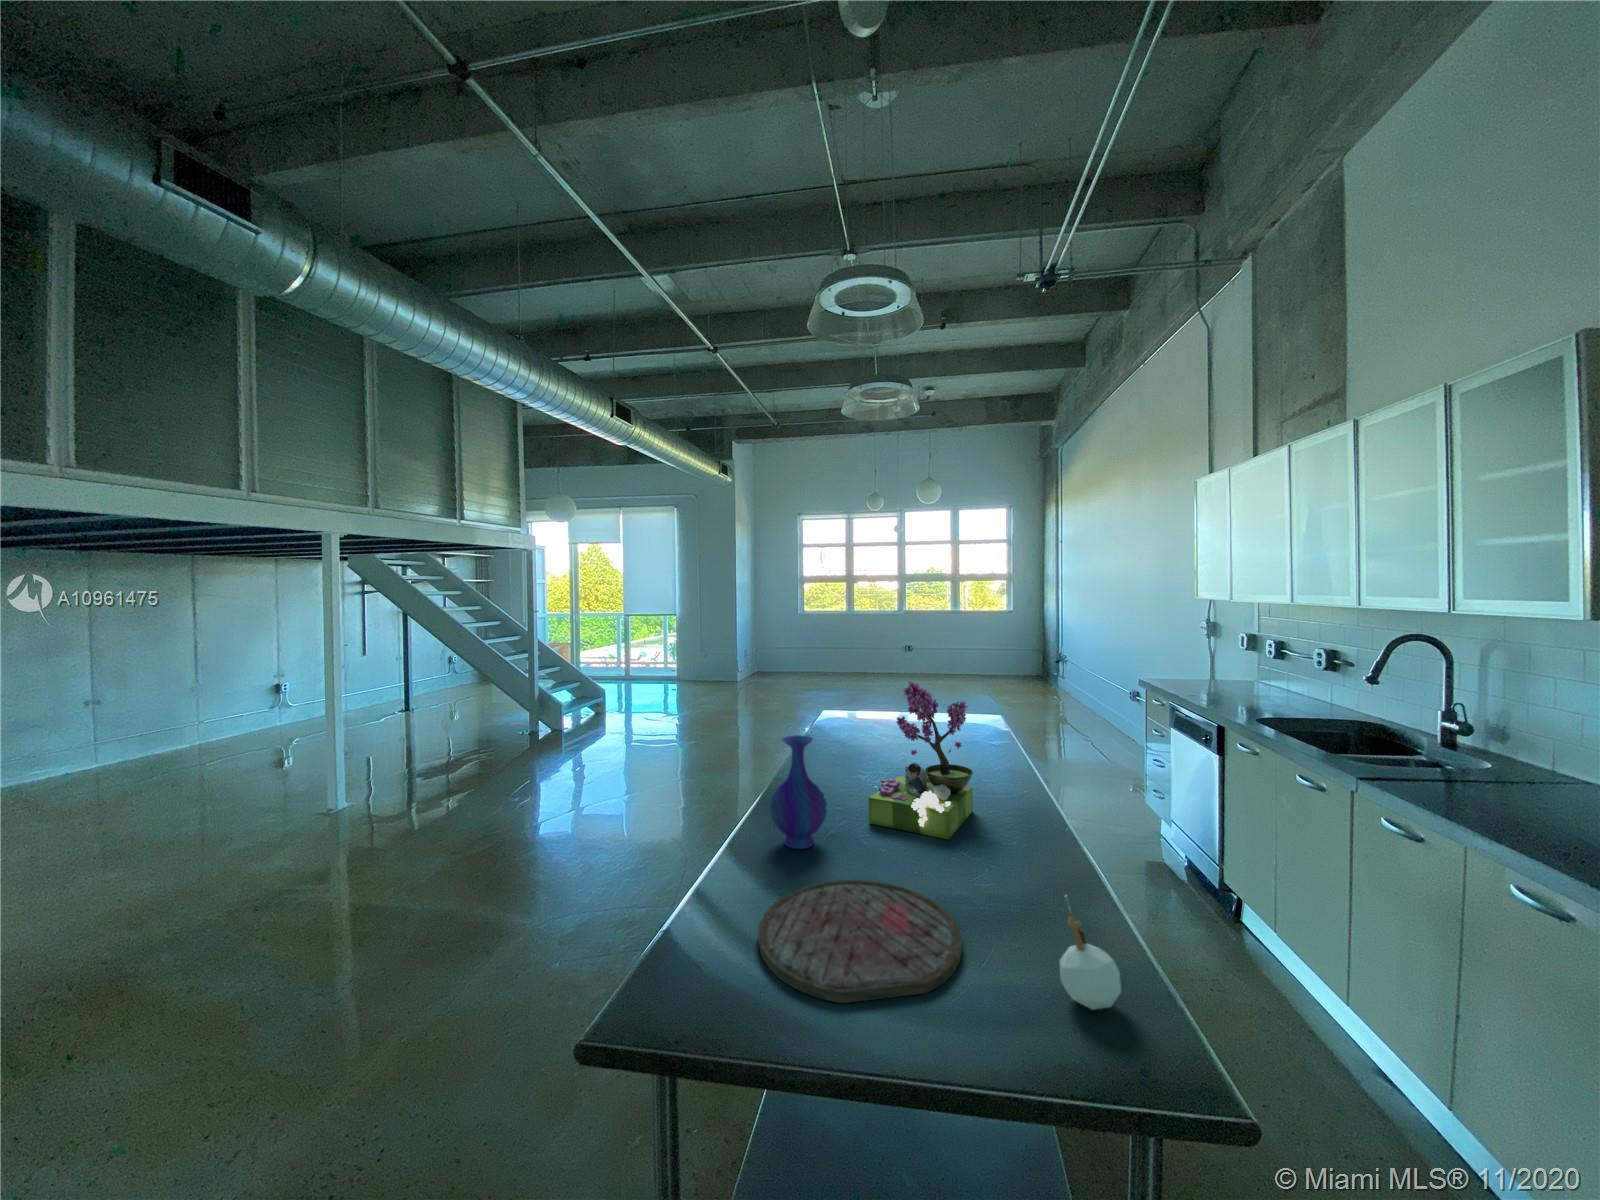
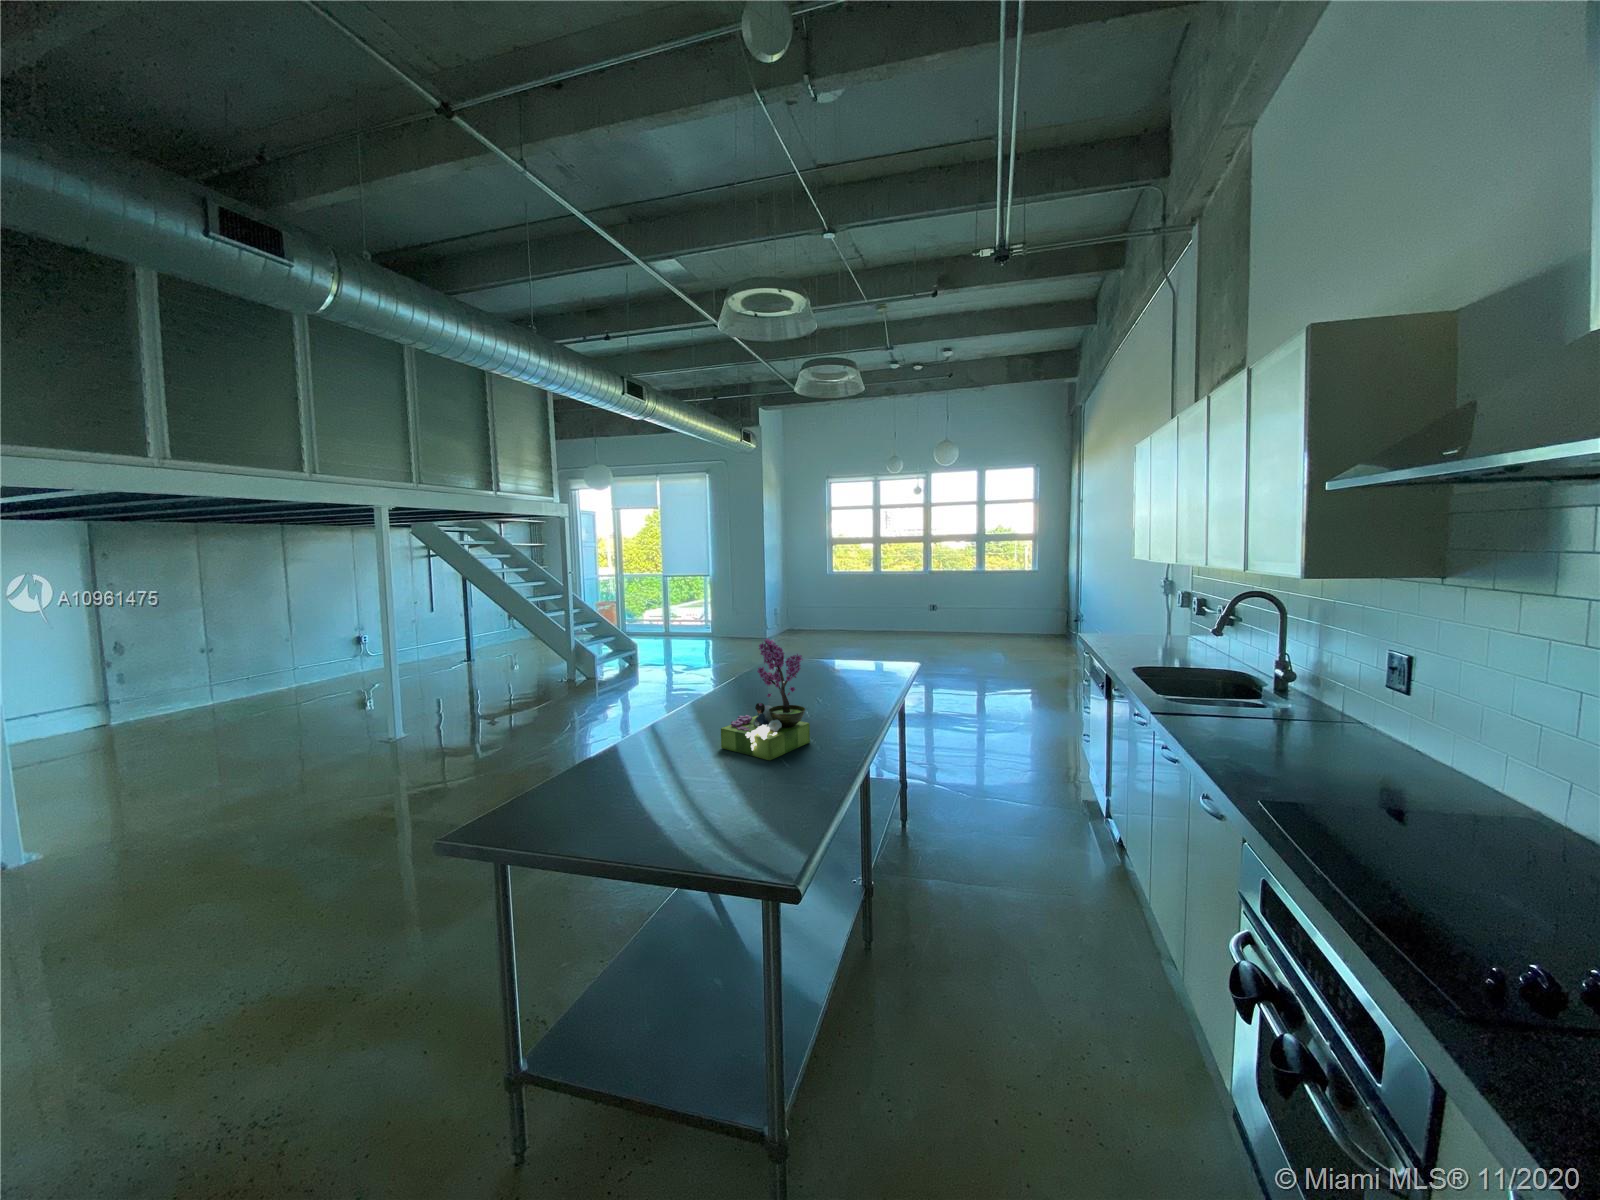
vase: present [770,735,827,849] -> none [634,679,678,763]
cutting board: present [759,880,962,1003] -> none [569,782,715,849]
candle: present [1060,906,1121,1009] -> none [740,786,778,859]

